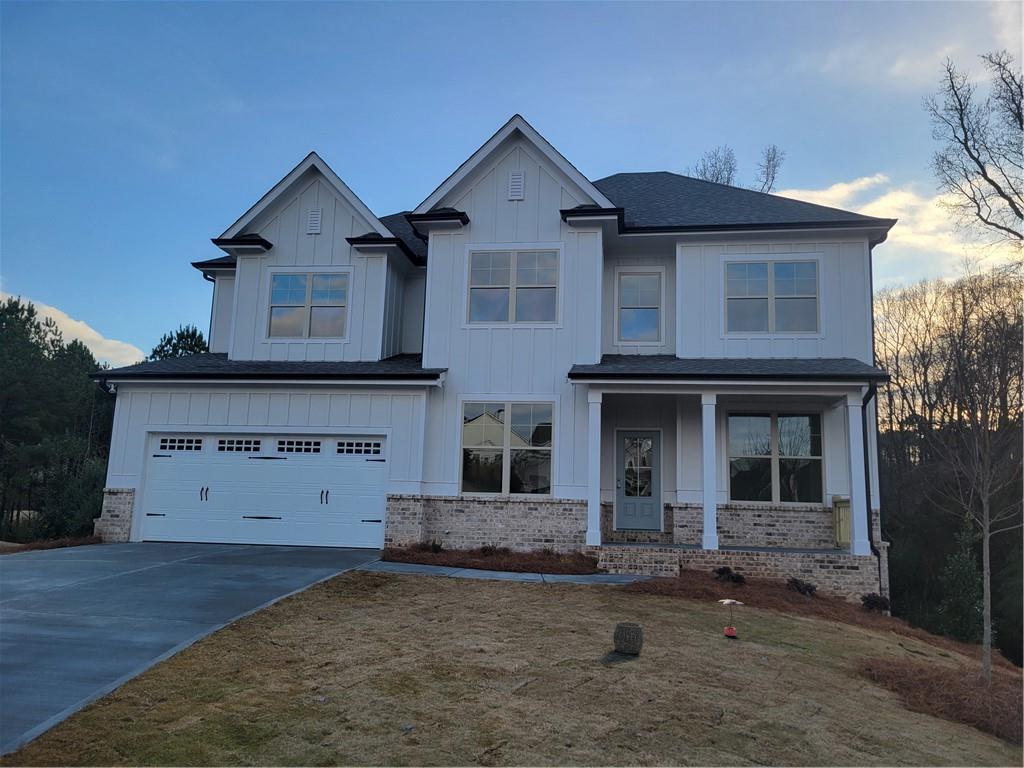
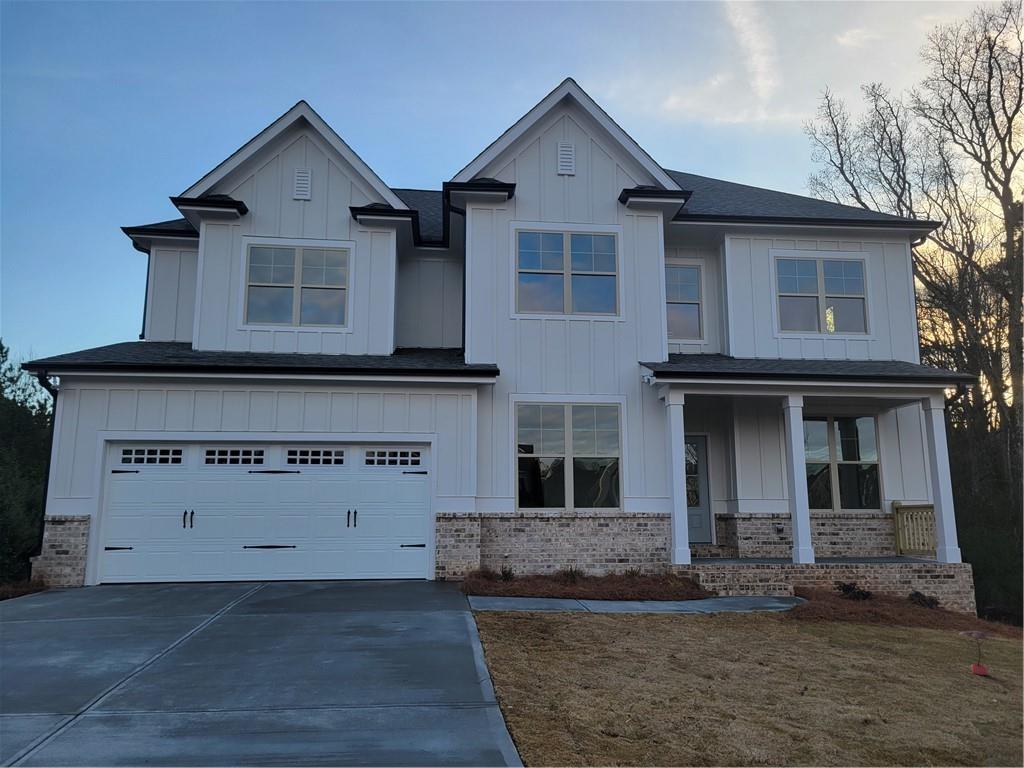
woven basket: present [613,622,644,654] -> none [948,678,996,723]

